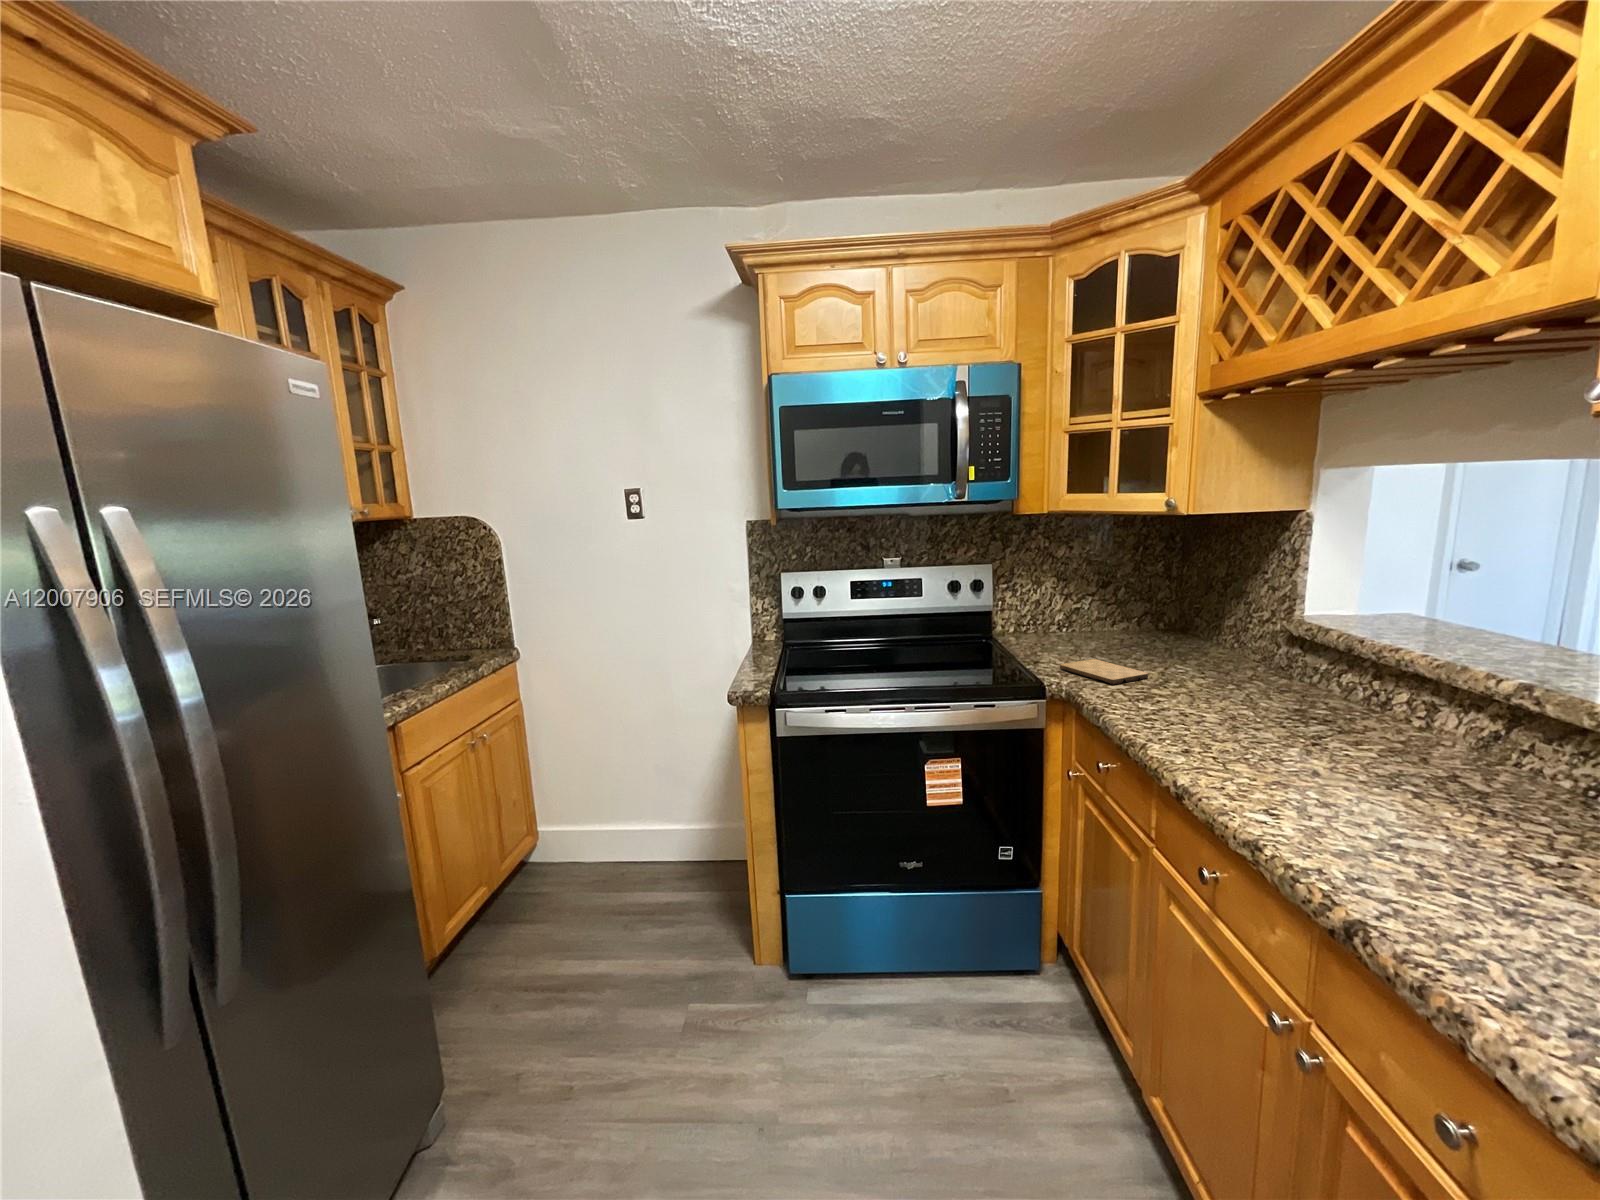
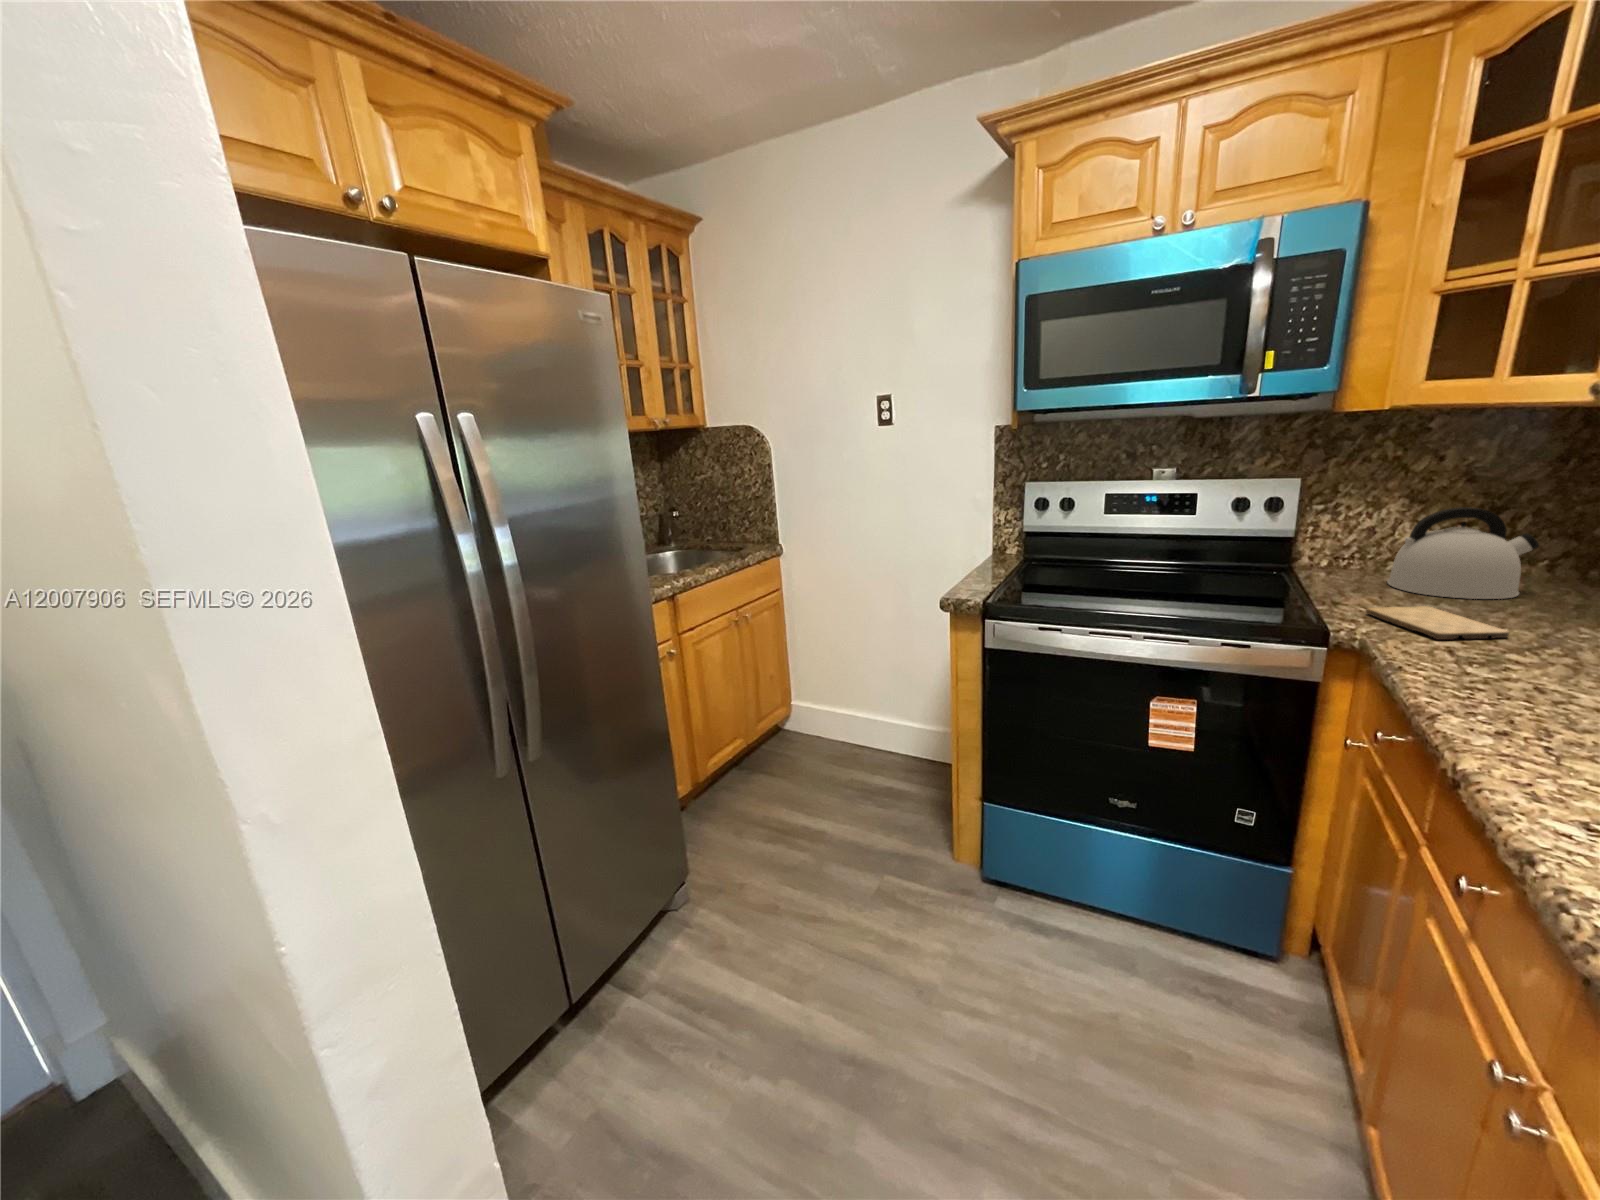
kettle: none [1057,583,1139,650] -> present [1387,507,1539,599]

